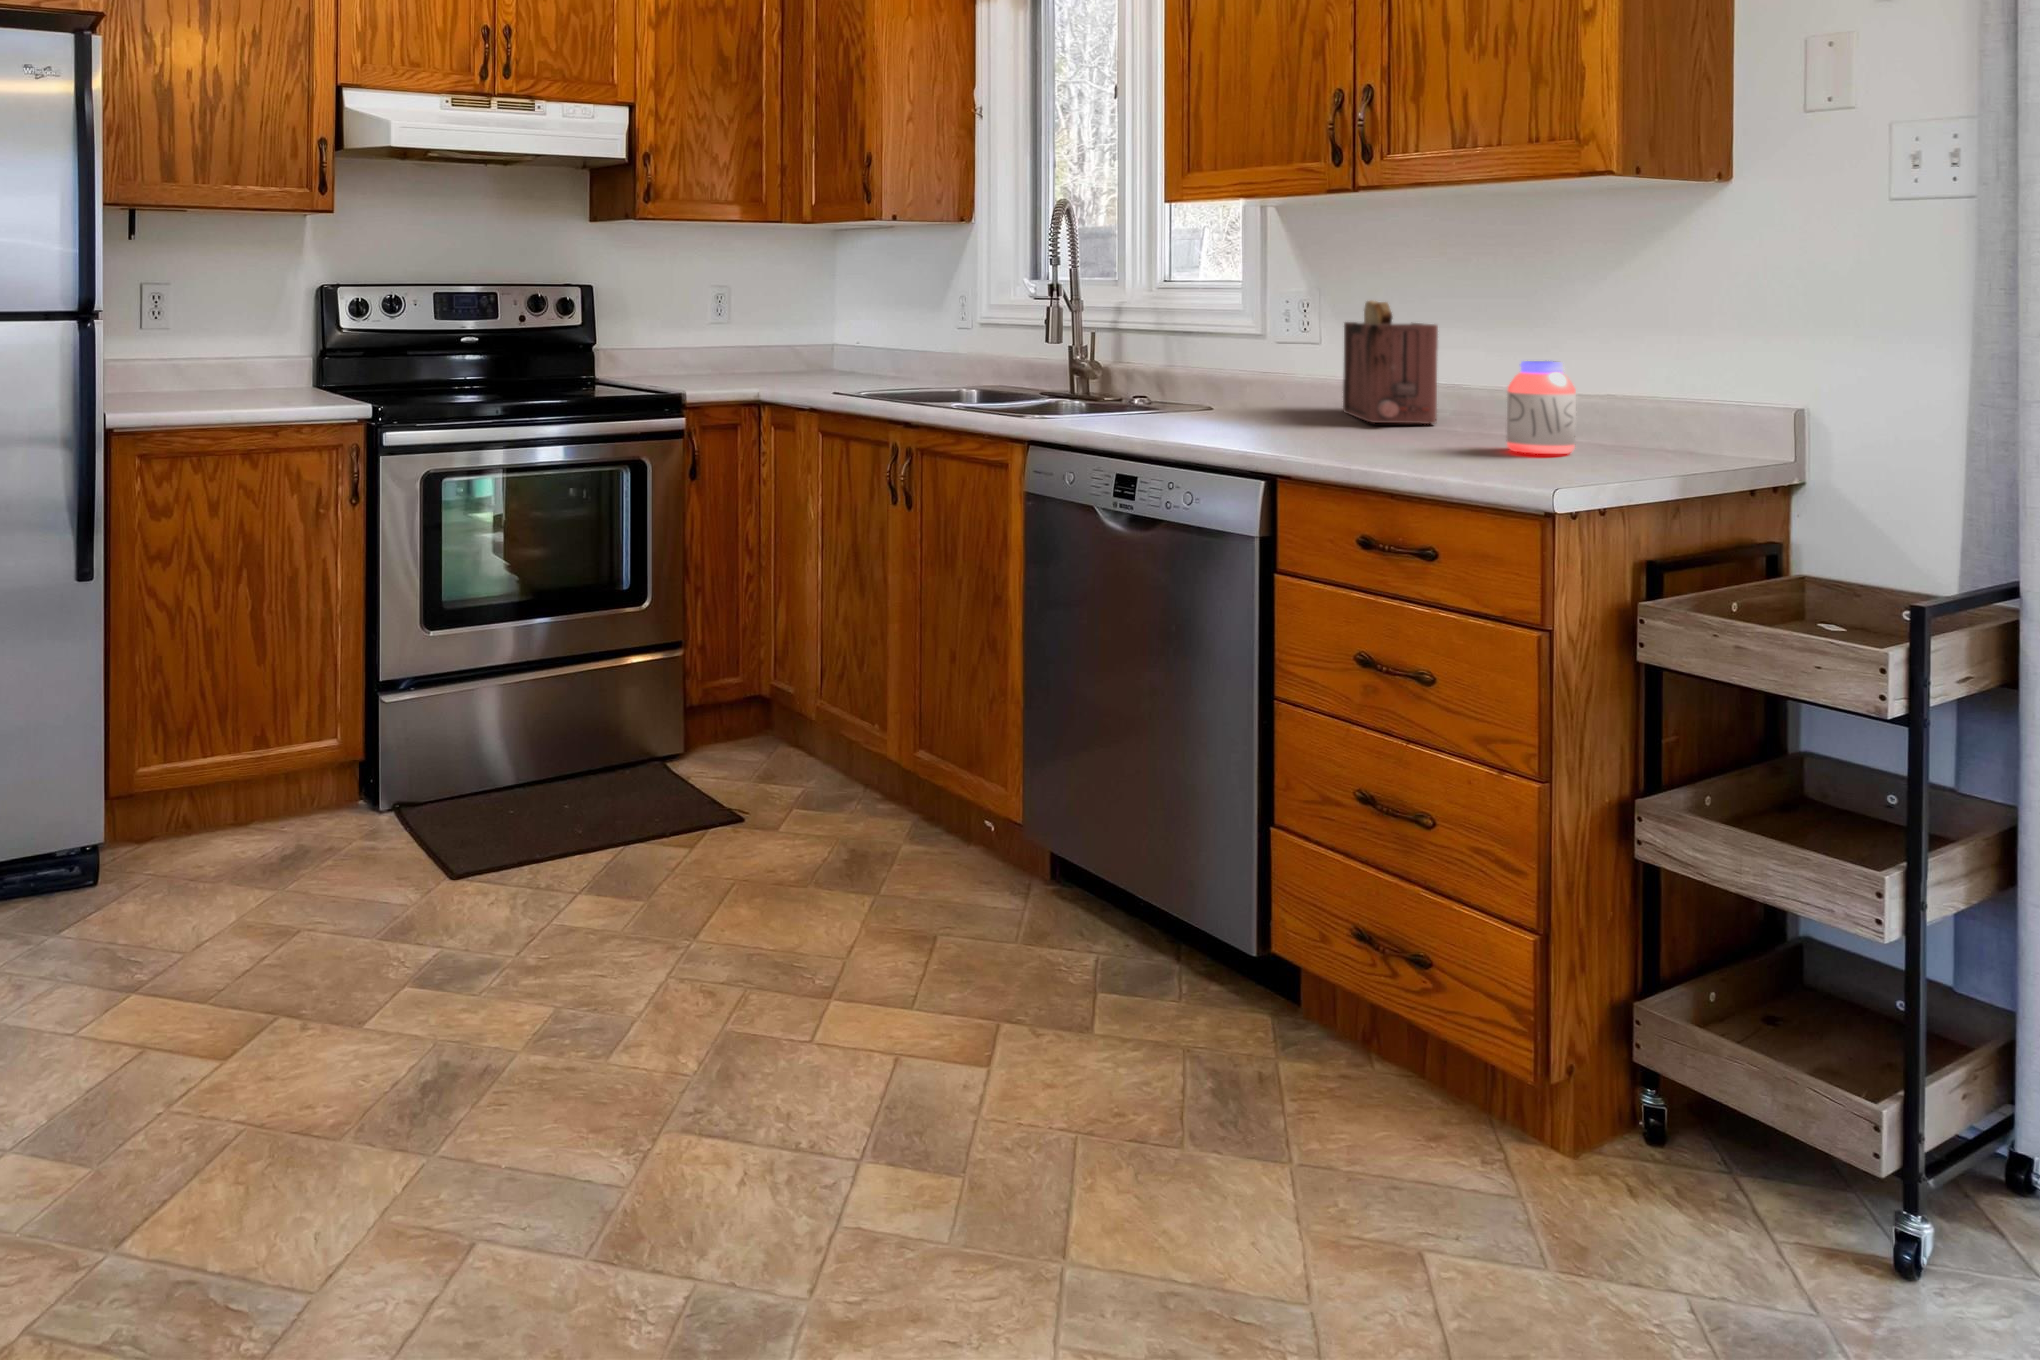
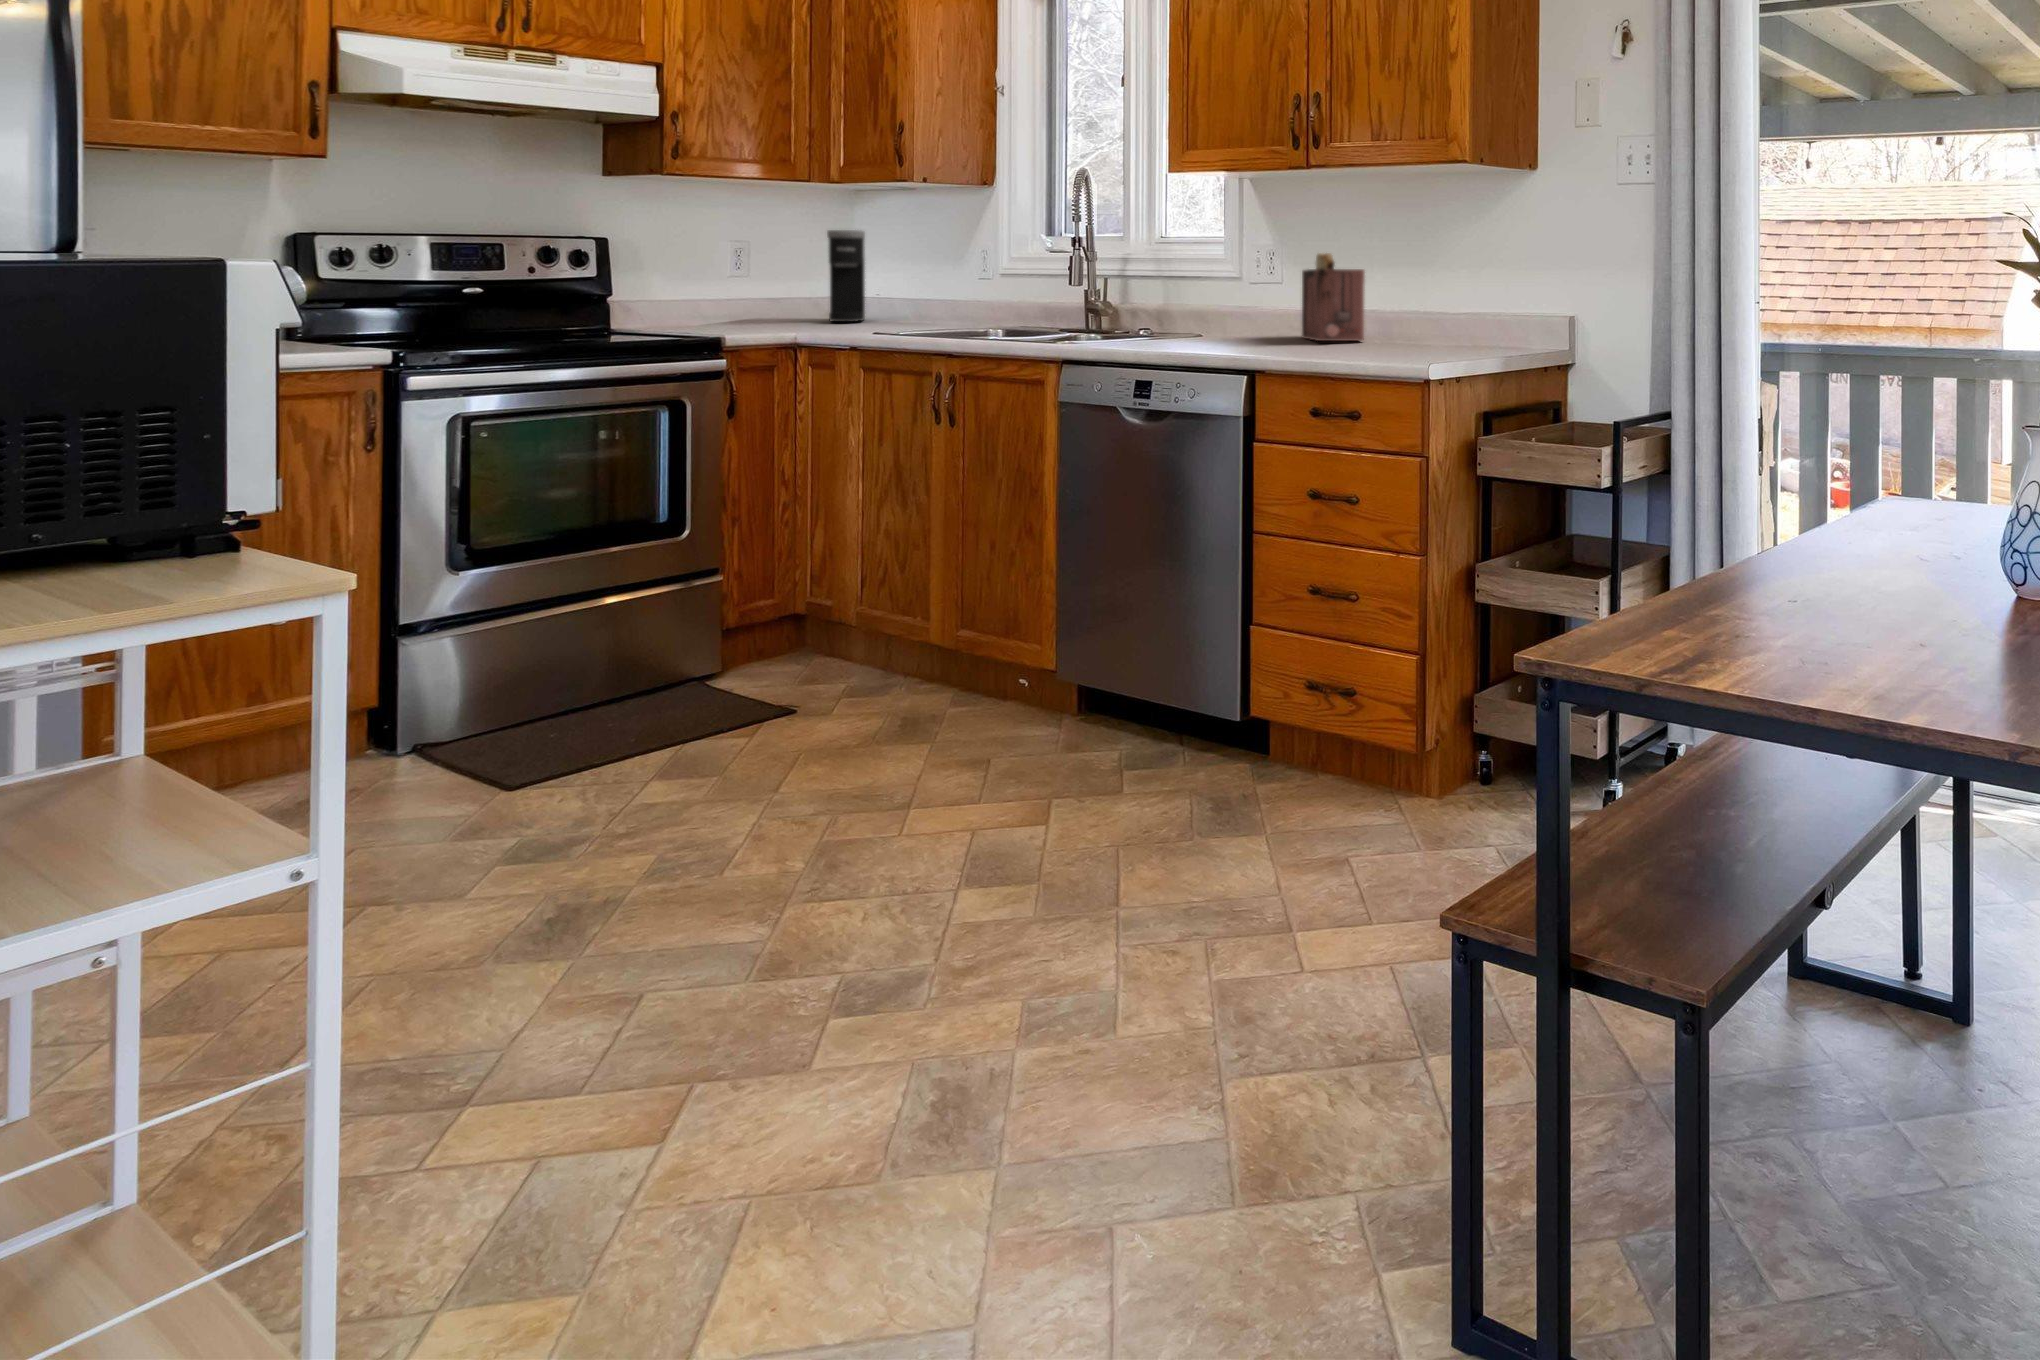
coffee maker: none [801,269,841,367] -> present [827,230,865,322]
jar: present [1507,361,1576,454] -> none [1406,290,1447,352]

